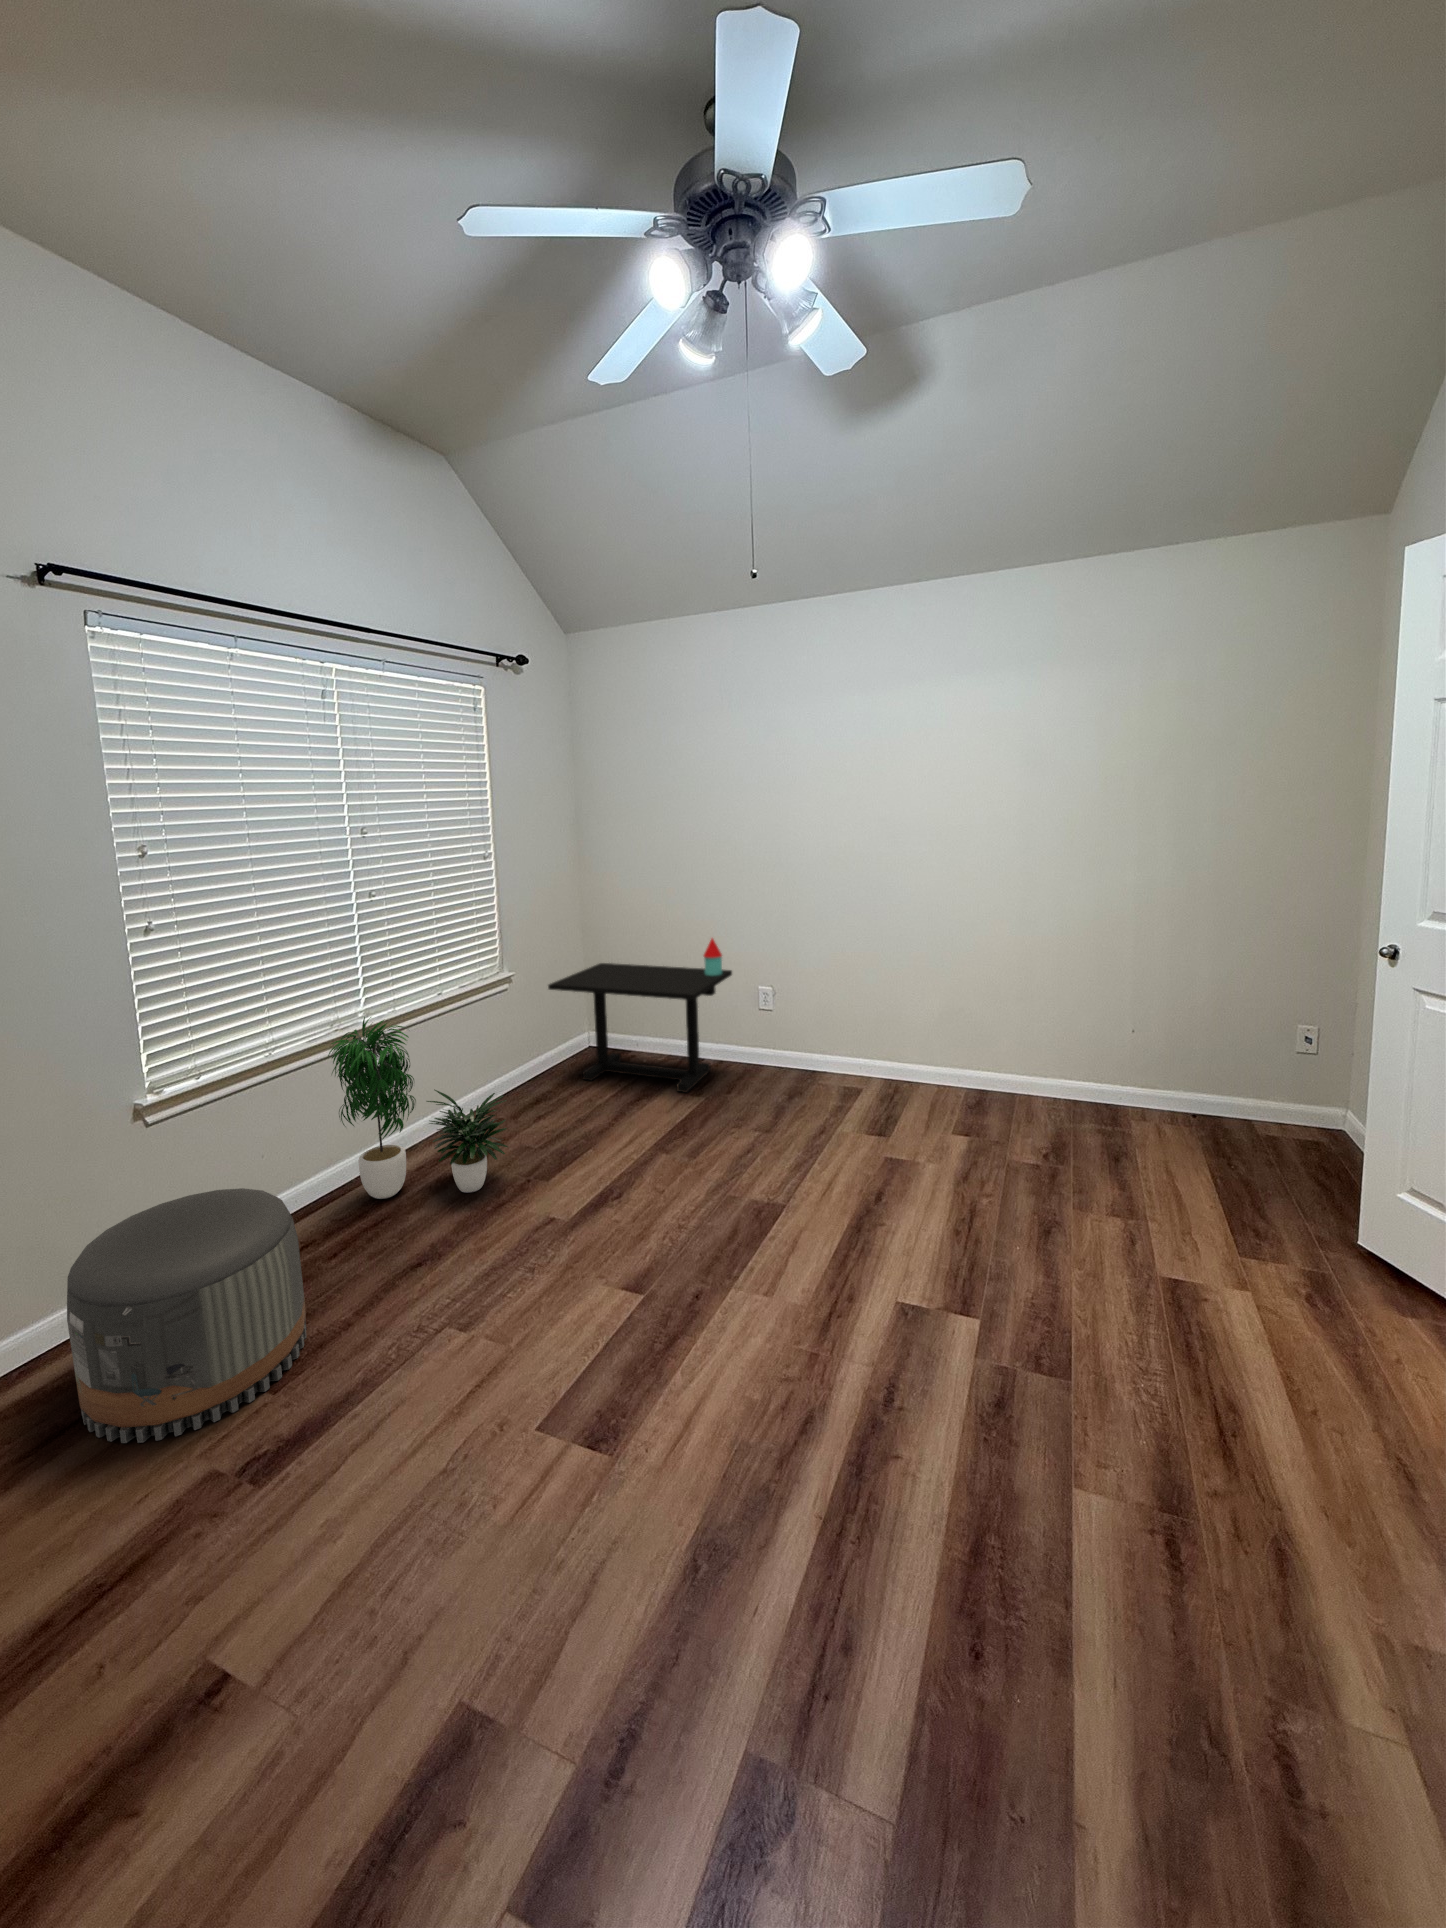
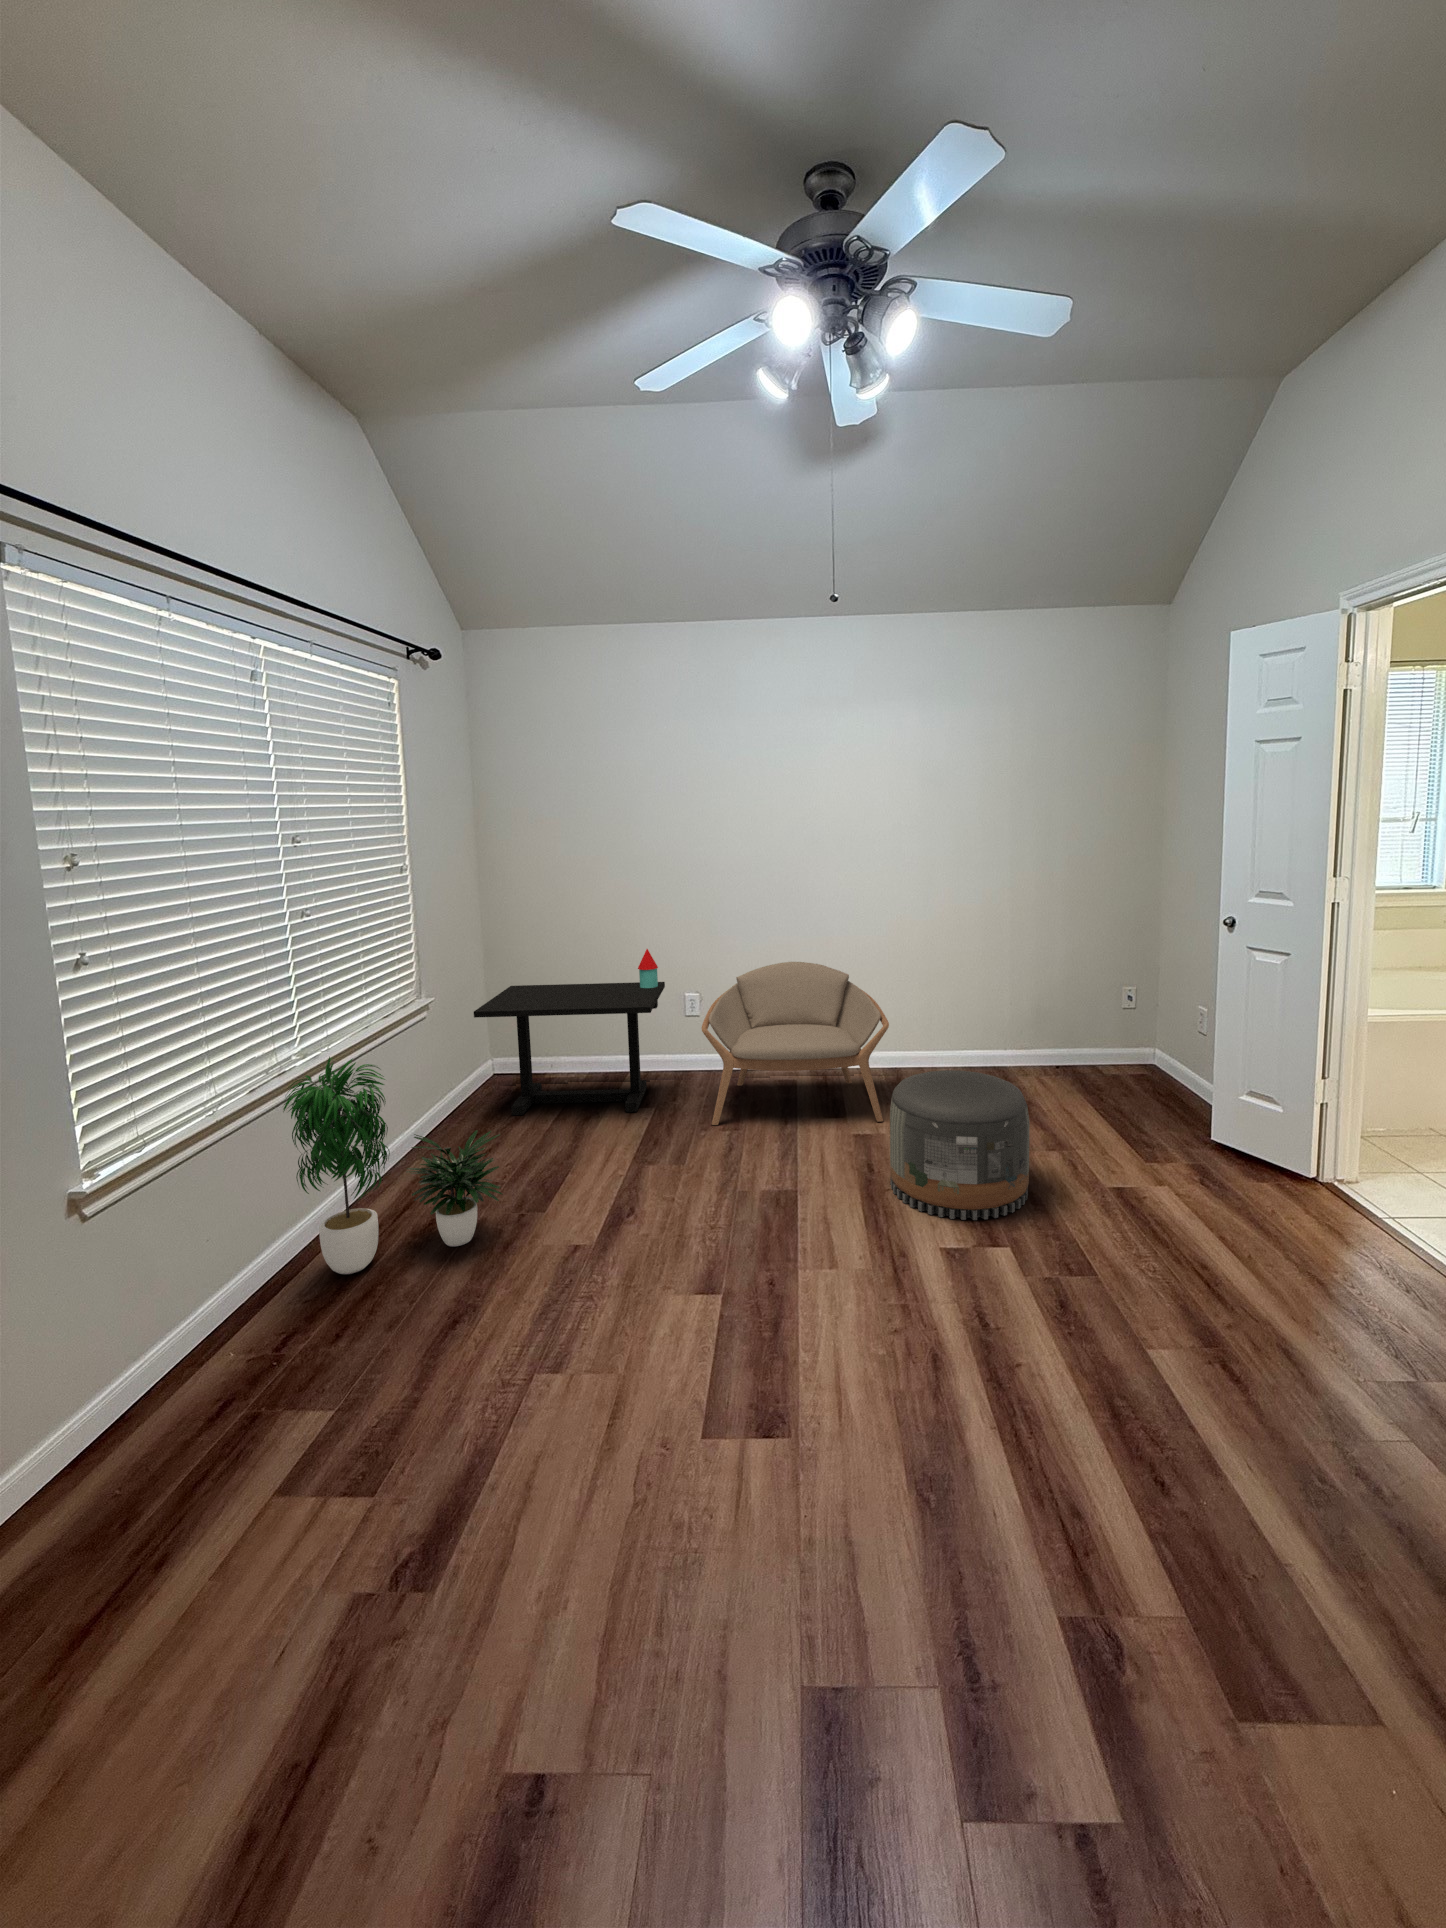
armchair: none [740,960,938,1143] -> present [702,962,889,1125]
pouf: present [67,1188,306,1443] -> present [890,1070,1030,1220]

